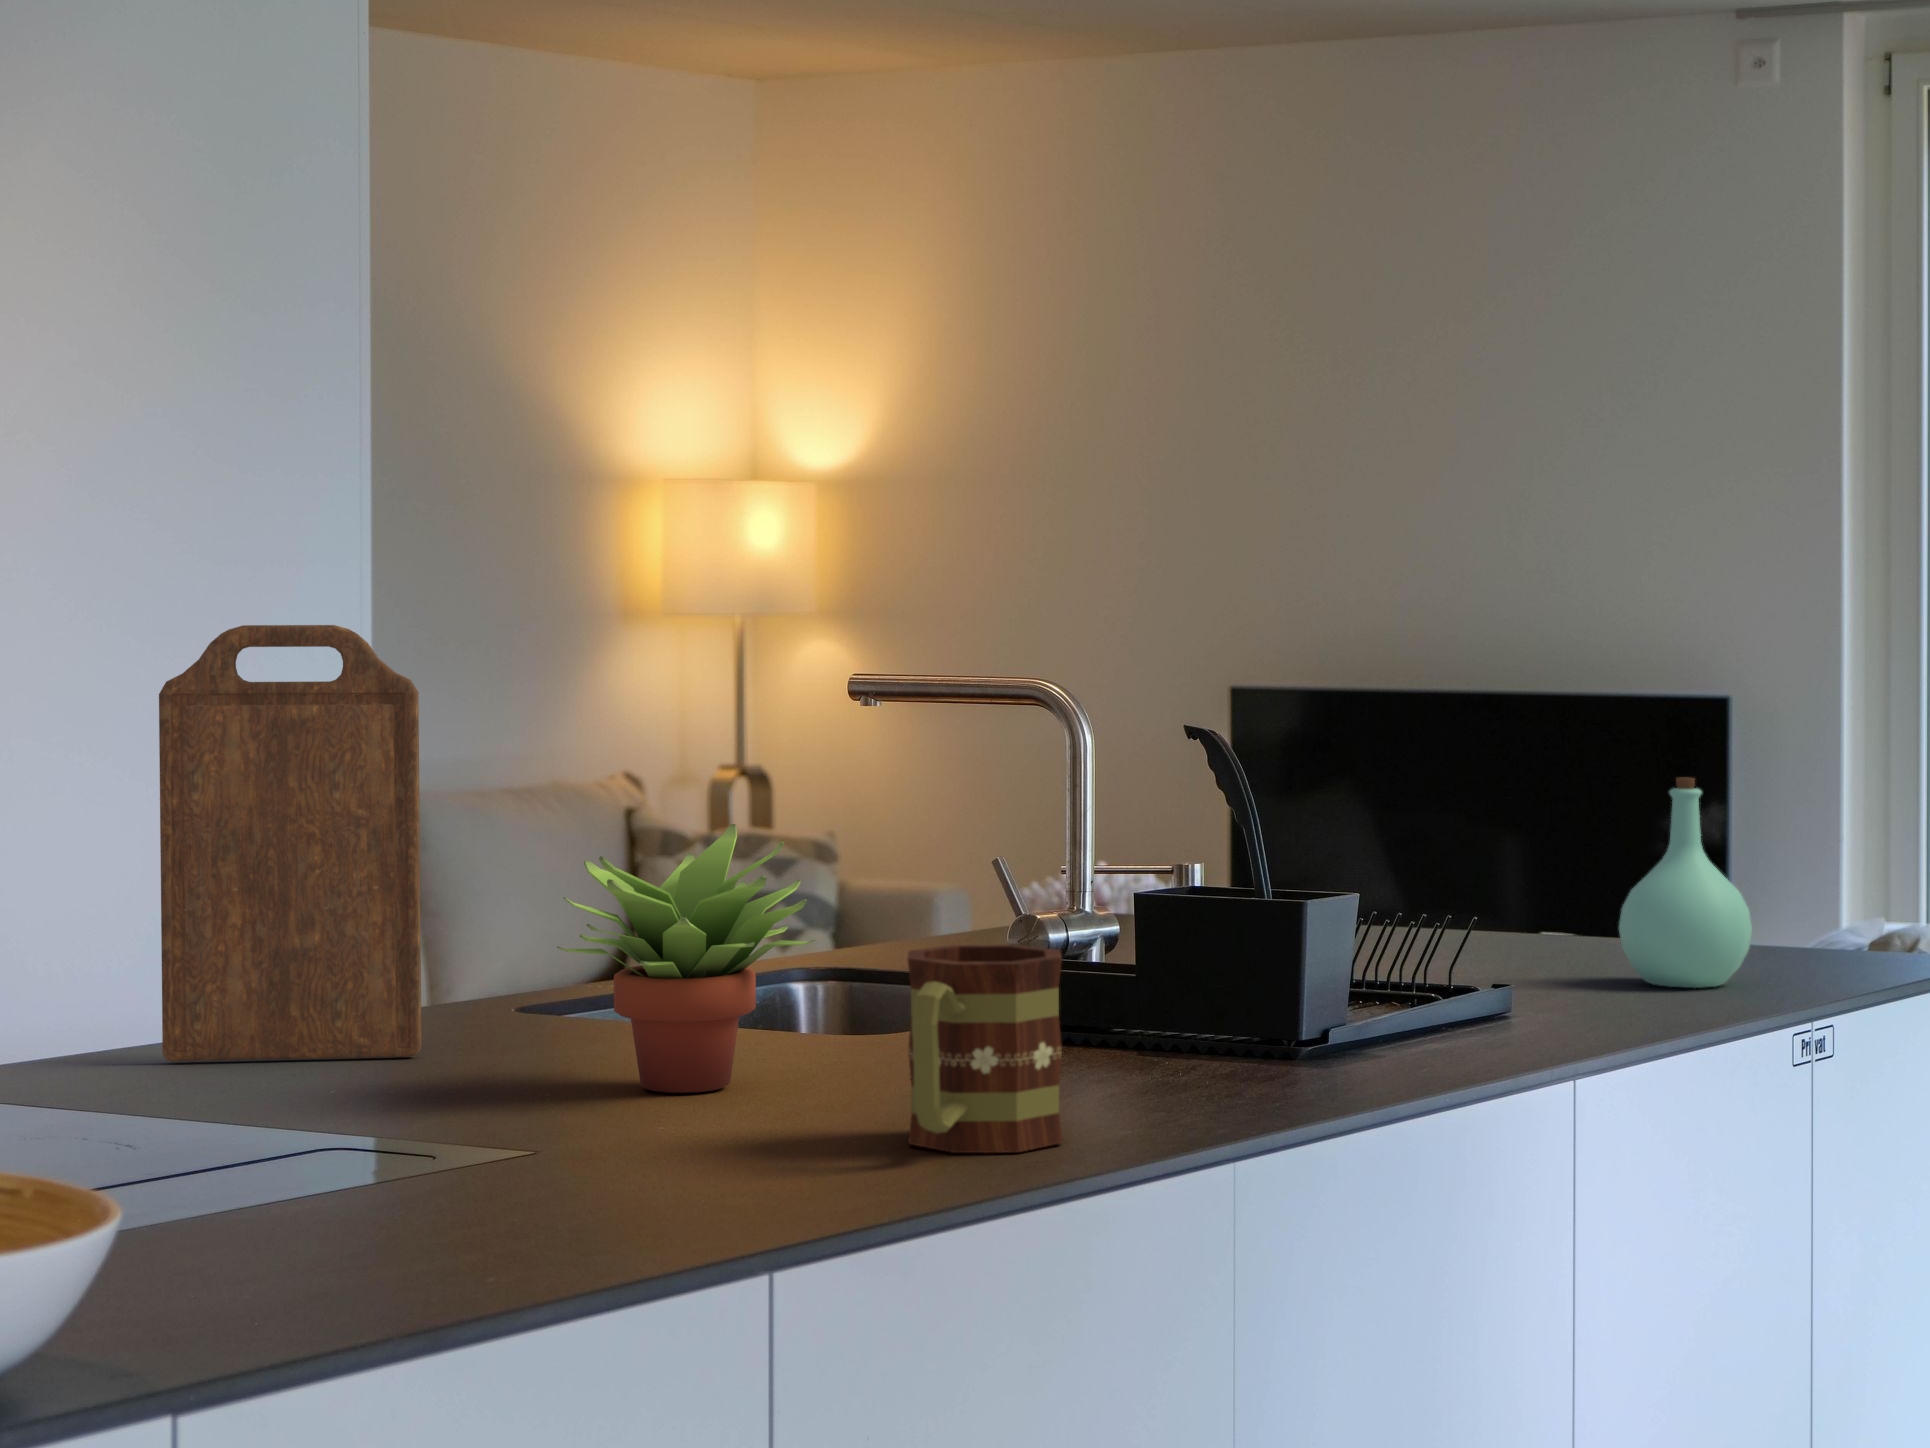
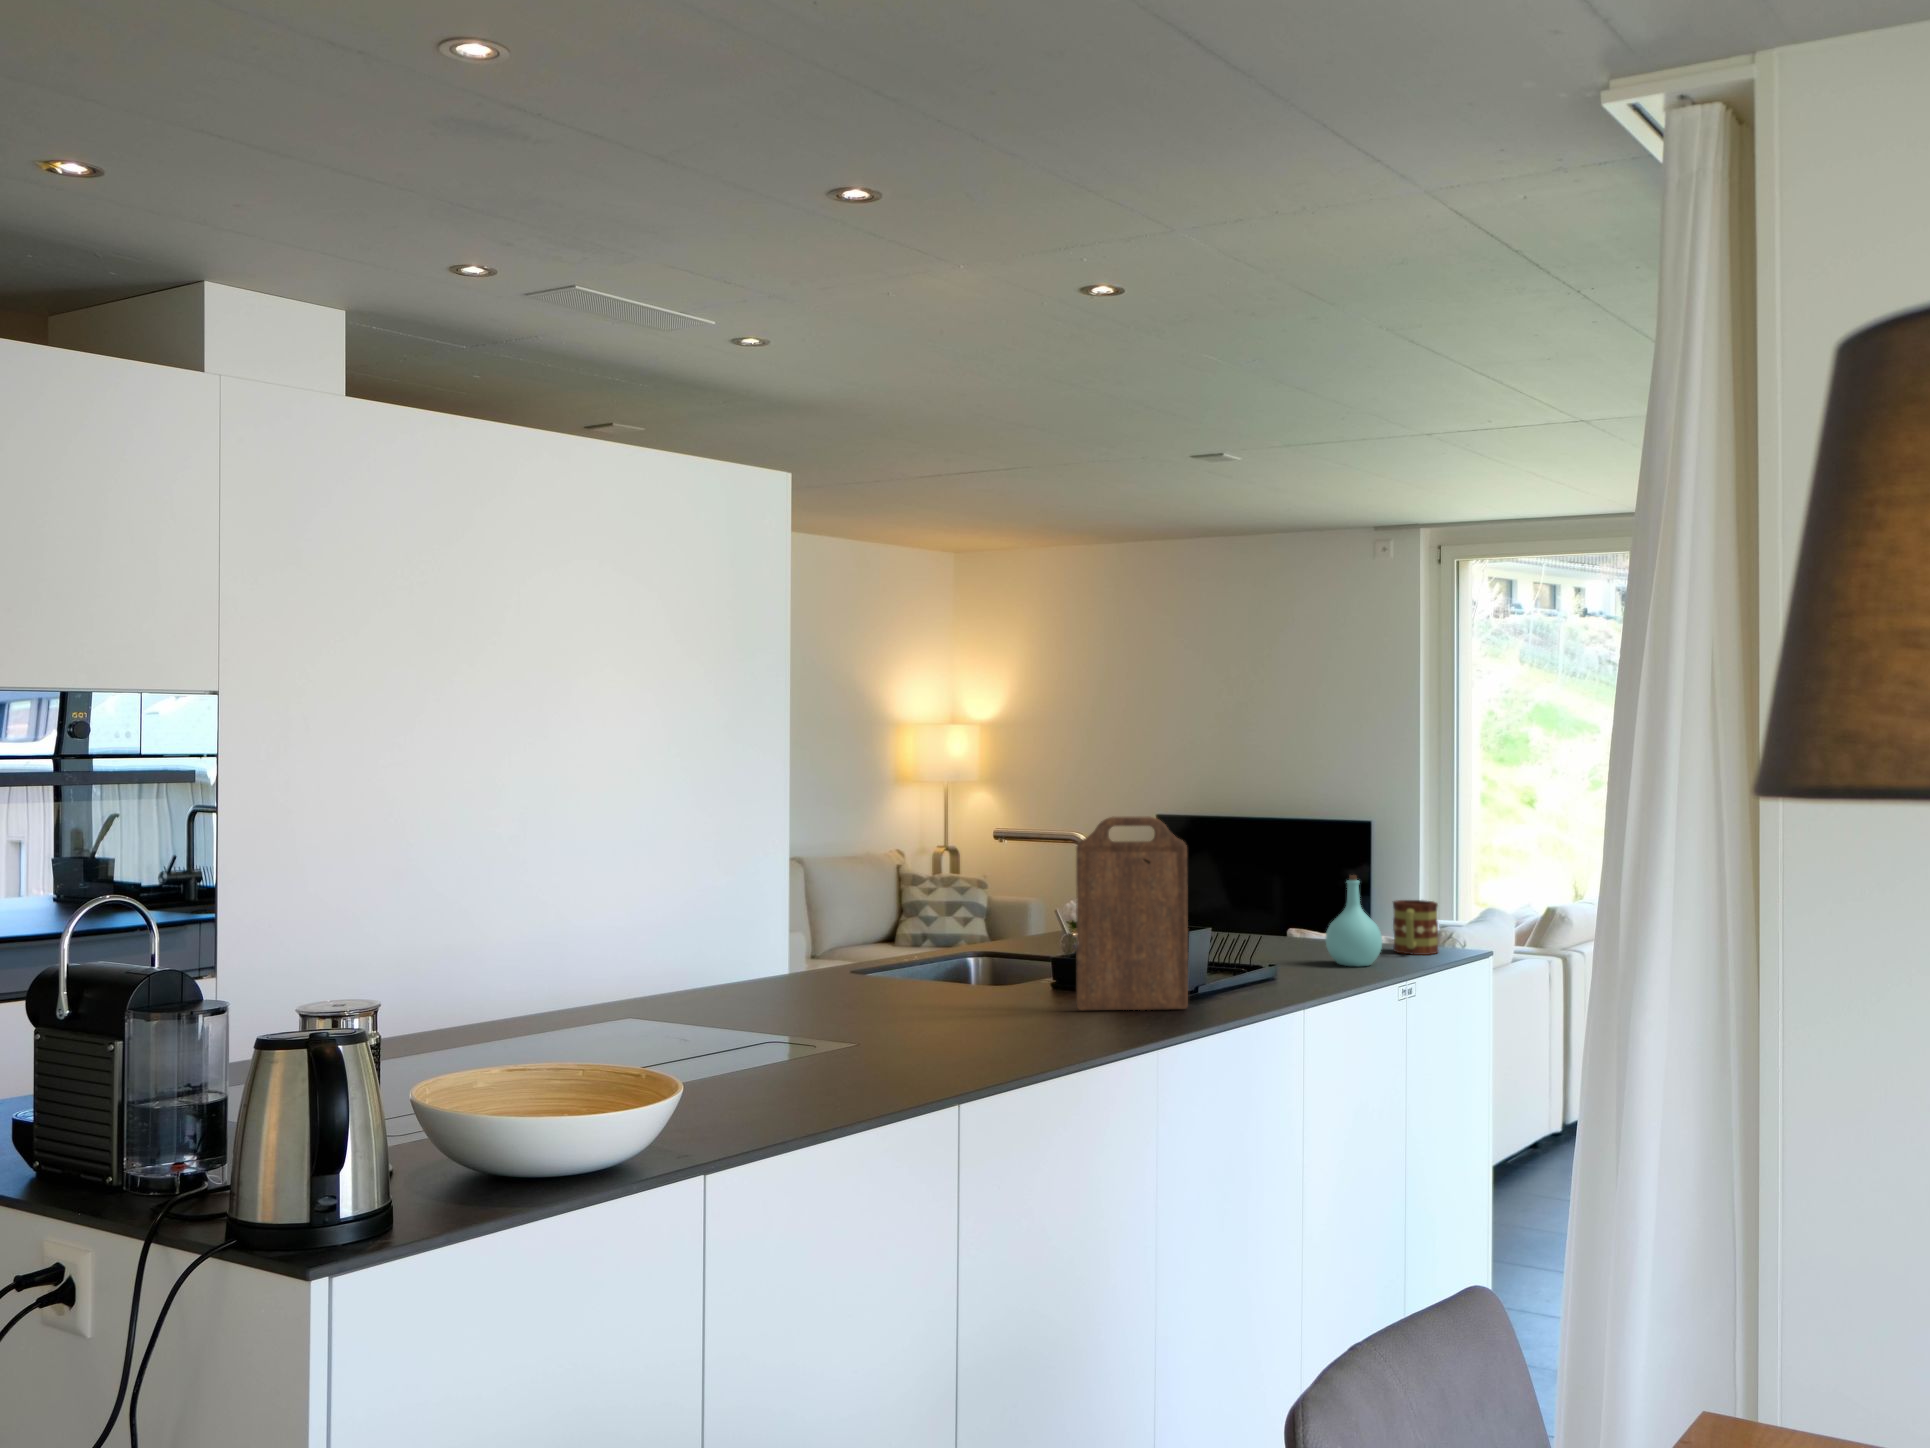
cutting board: present [159,625,421,1061] -> present [1076,816,1188,1010]
succulent plant: present [557,824,816,1093] -> none [881,900,984,1010]
mug: present [907,945,1063,1153] -> present [1393,900,1438,955]

